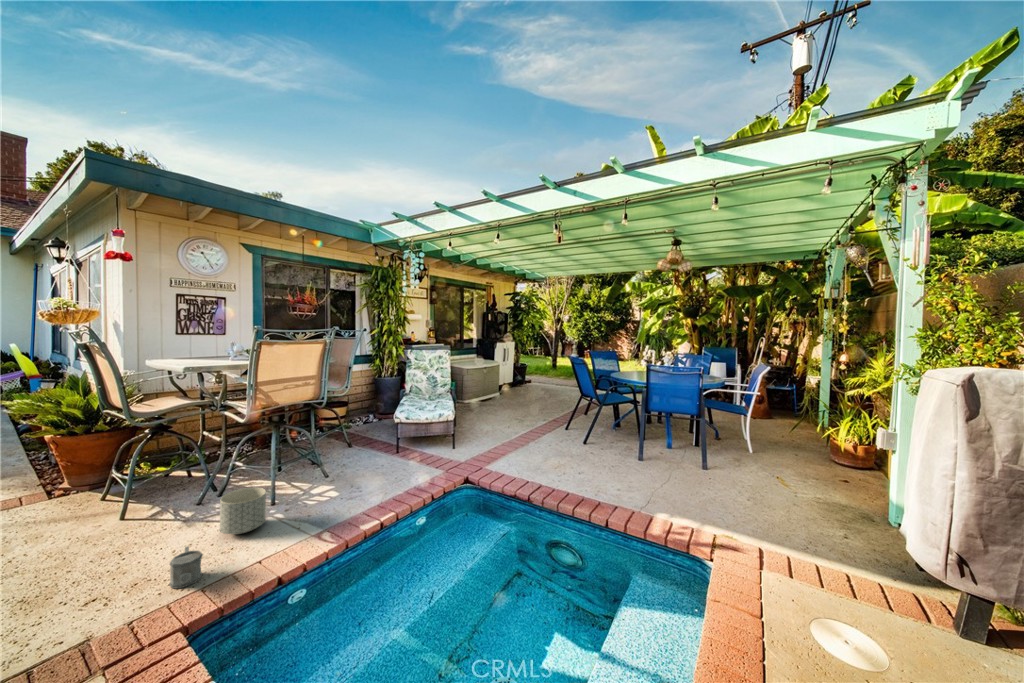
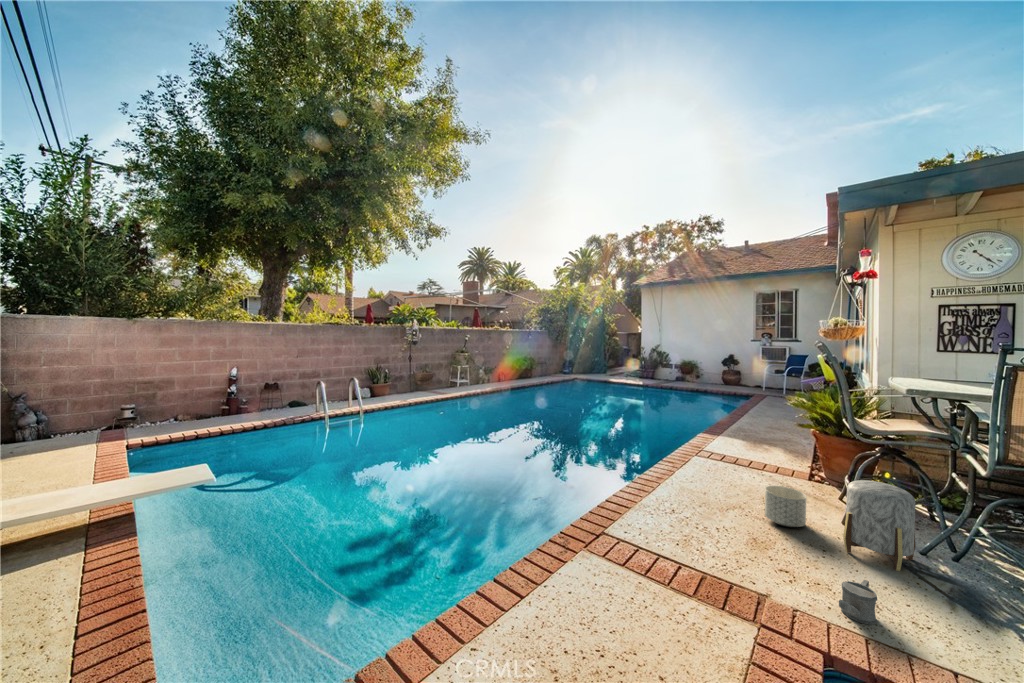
stool: none [139,457,201,538] -> present [843,480,916,571]
planter: present [220,488,266,534] -> present [765,486,806,527]

